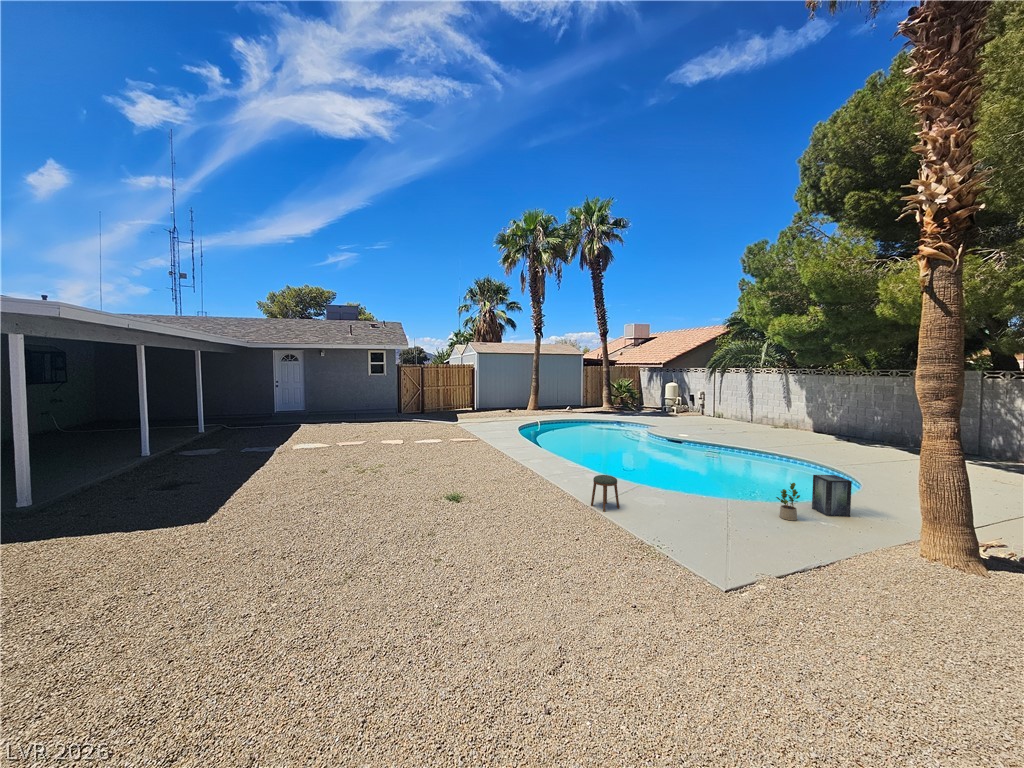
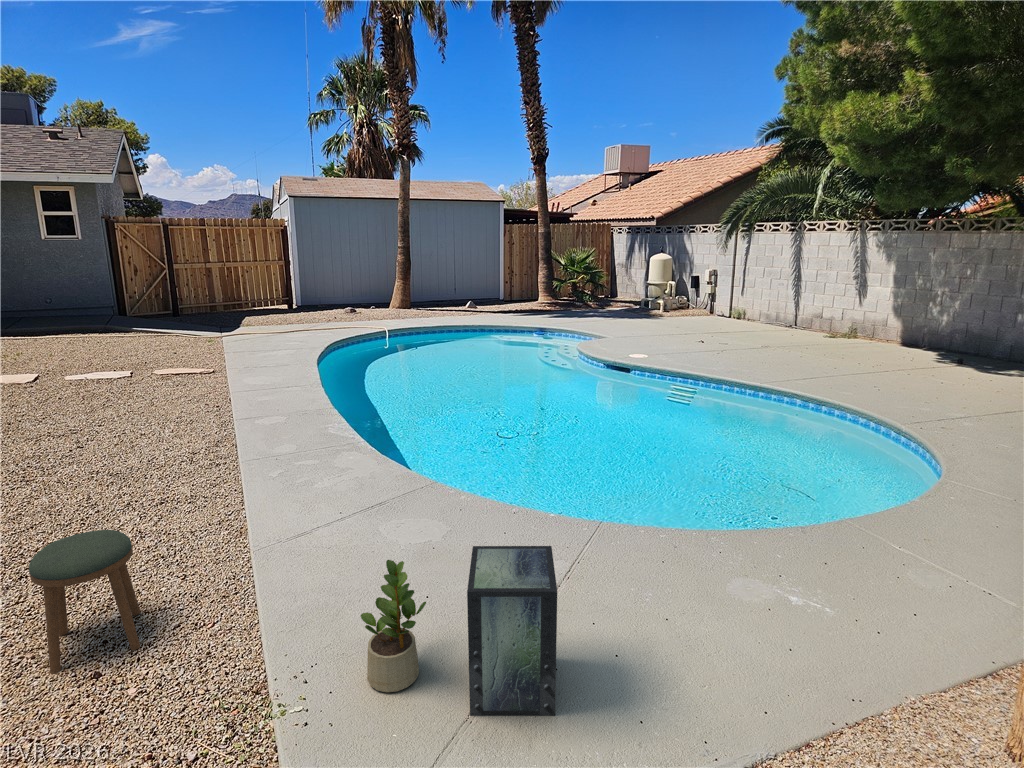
storage box: present [812,475,852,517] -> present [467,546,557,716]
potted plant: present [776,483,800,520] -> present [361,560,426,692]

